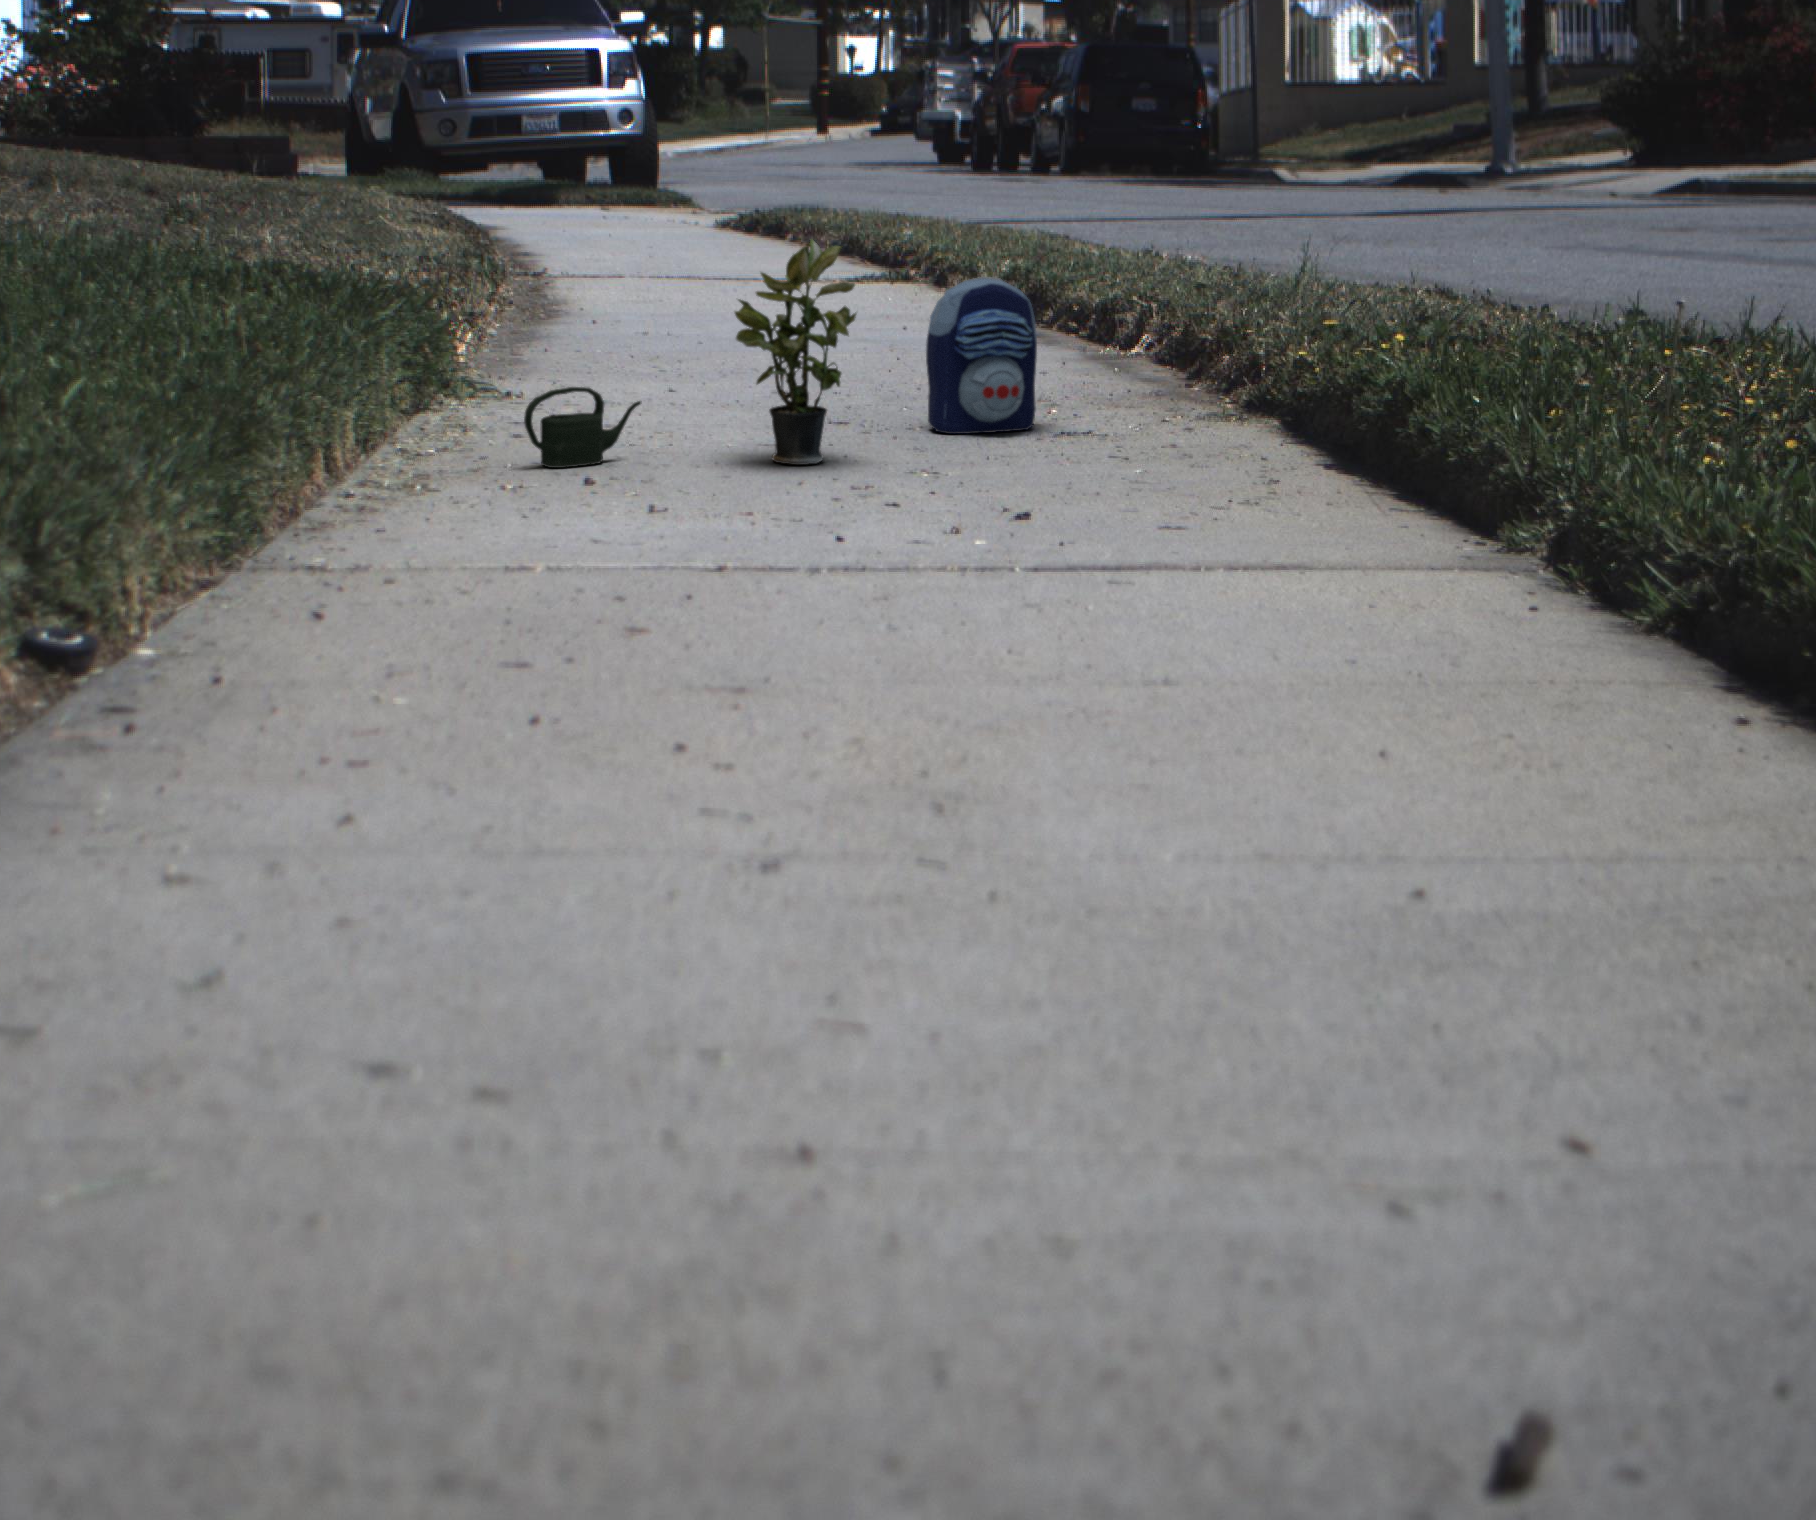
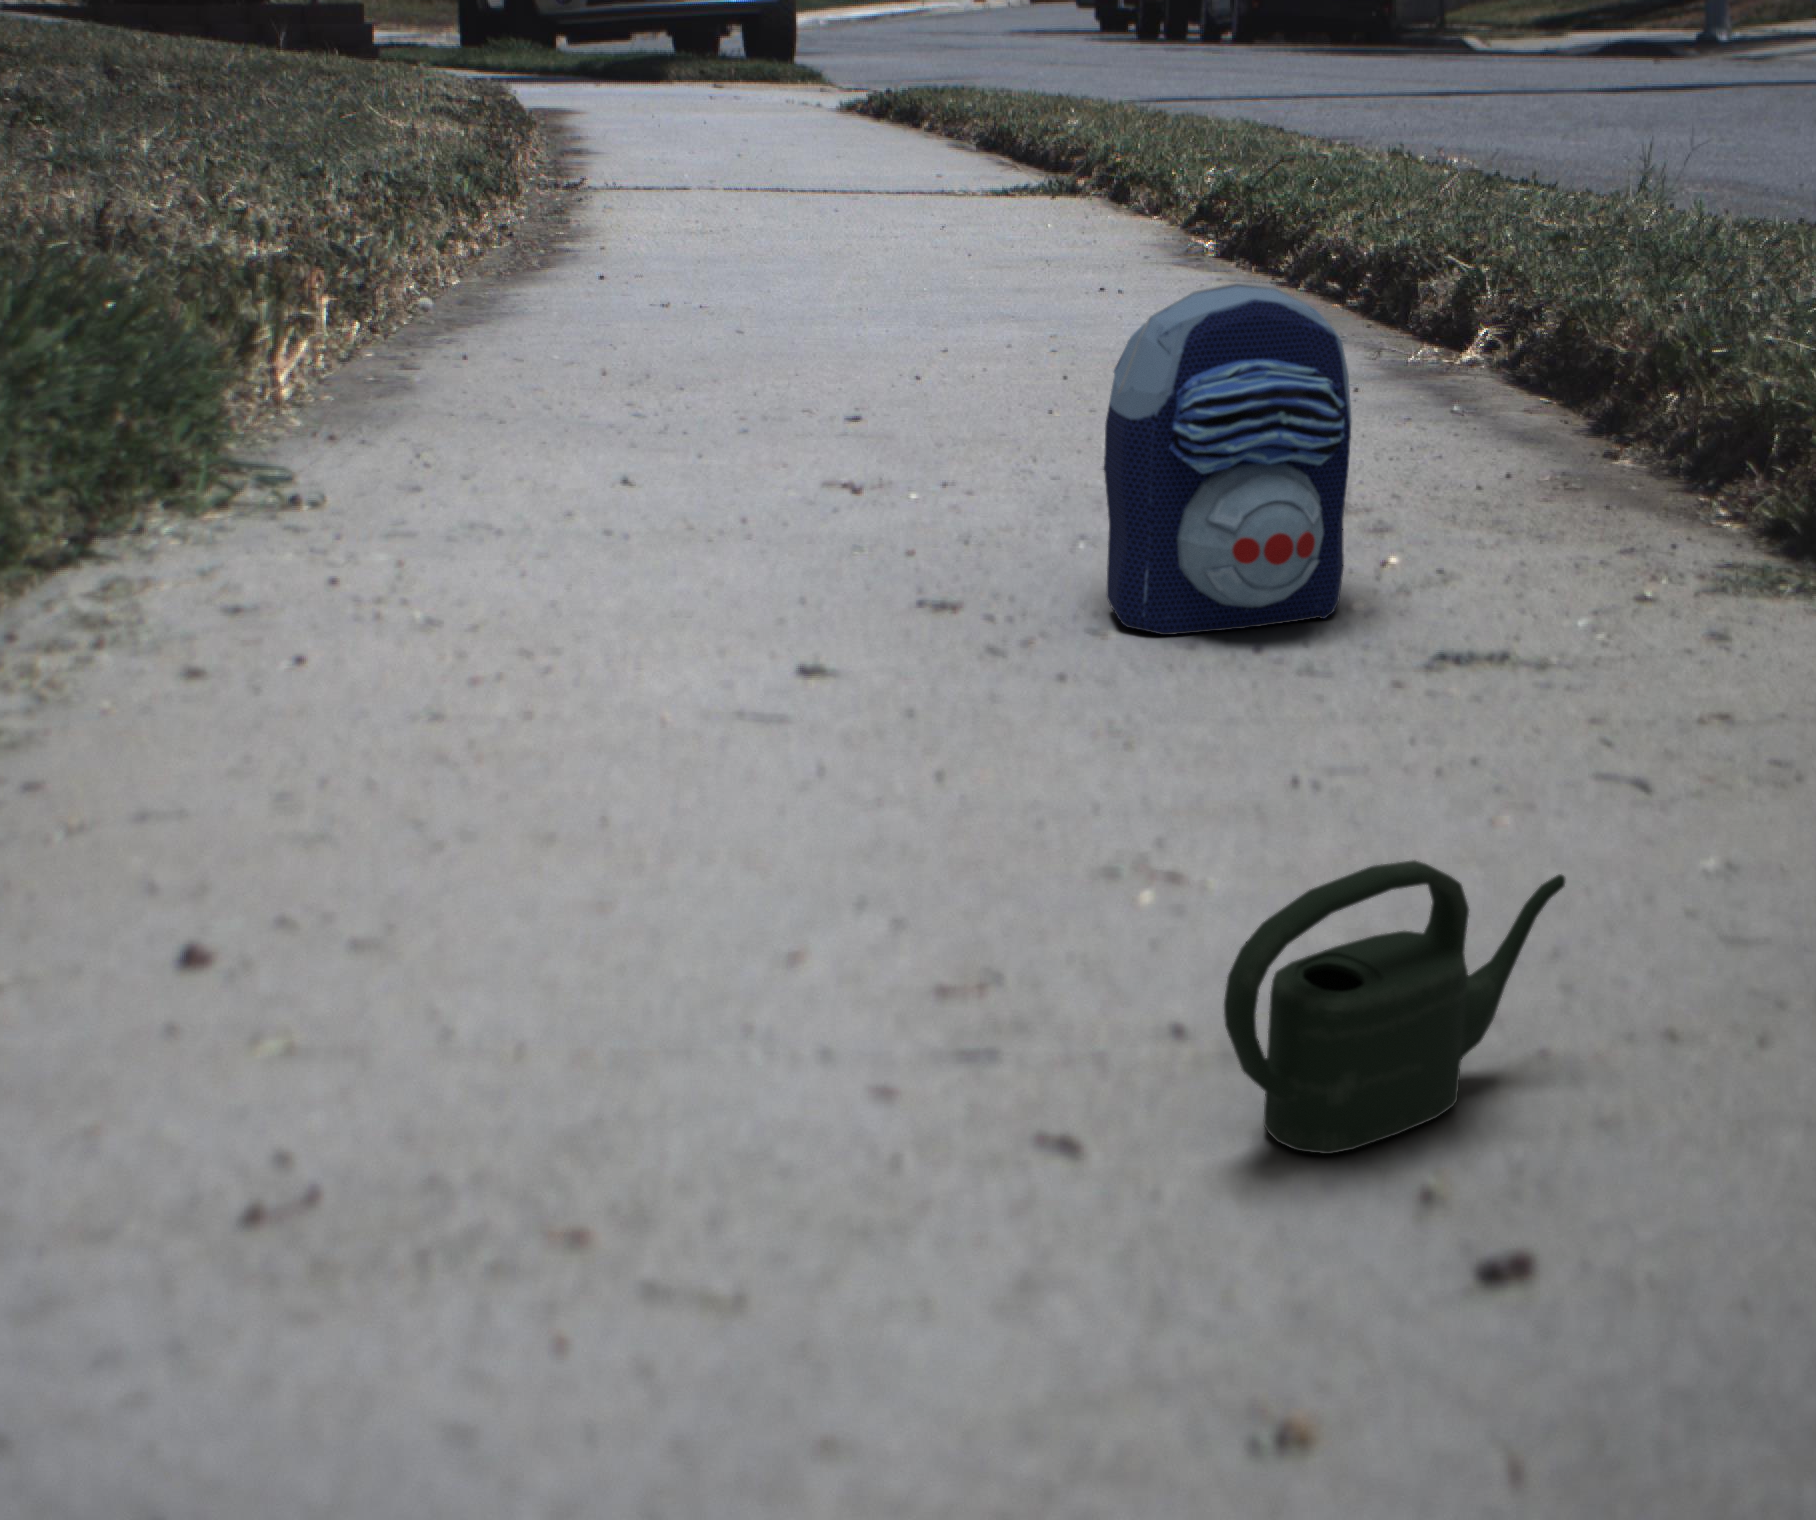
potted plant: present [735,240,856,465] -> none [620,218,935,790]
watering can: present [524,387,641,468] -> present [1224,860,1565,1154]

